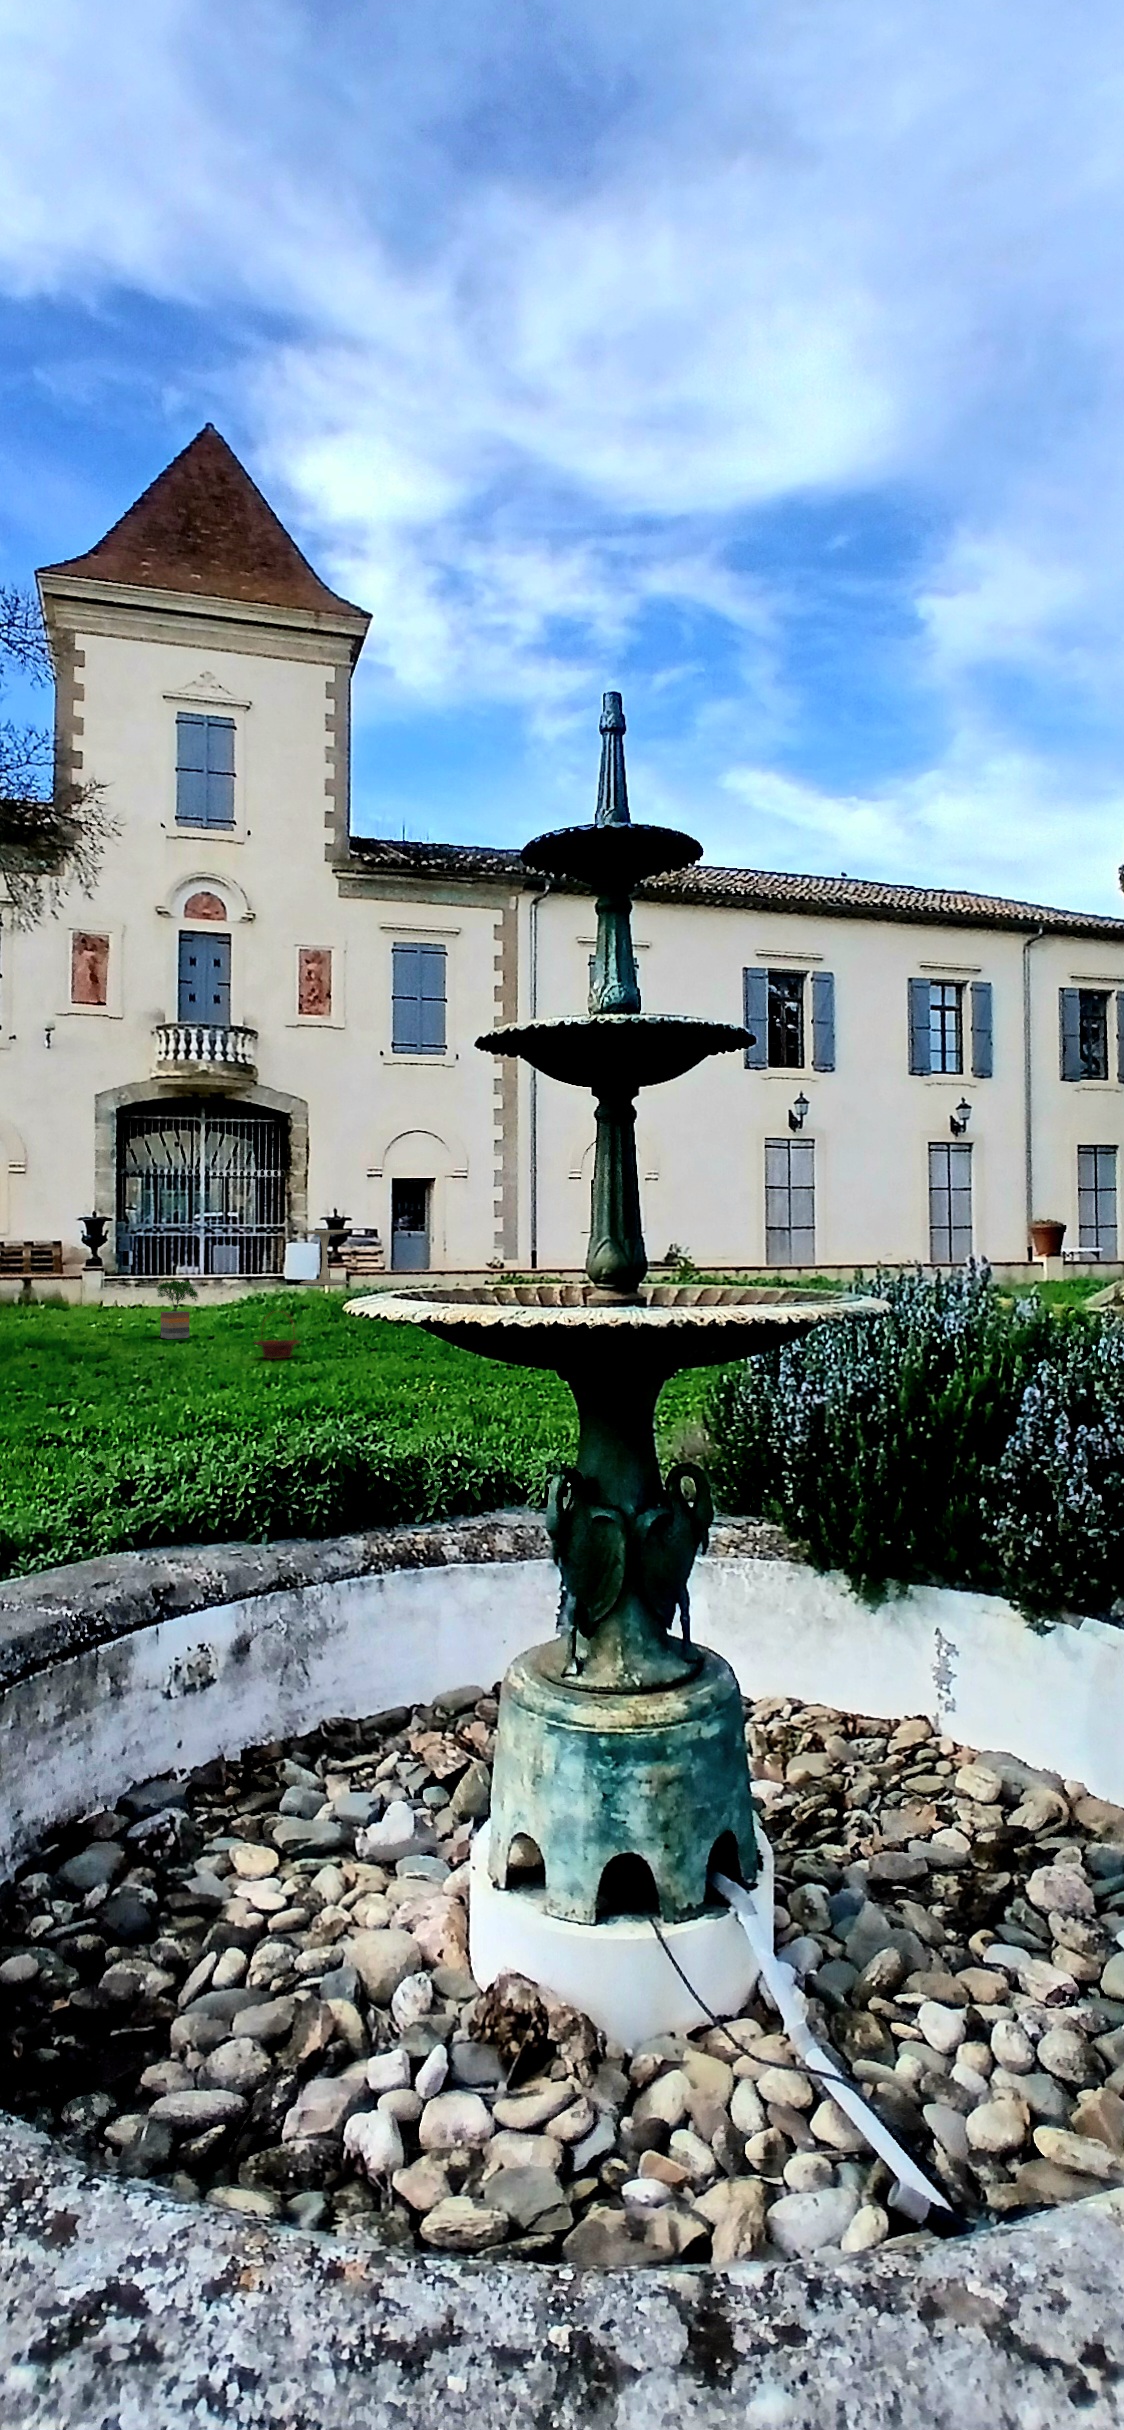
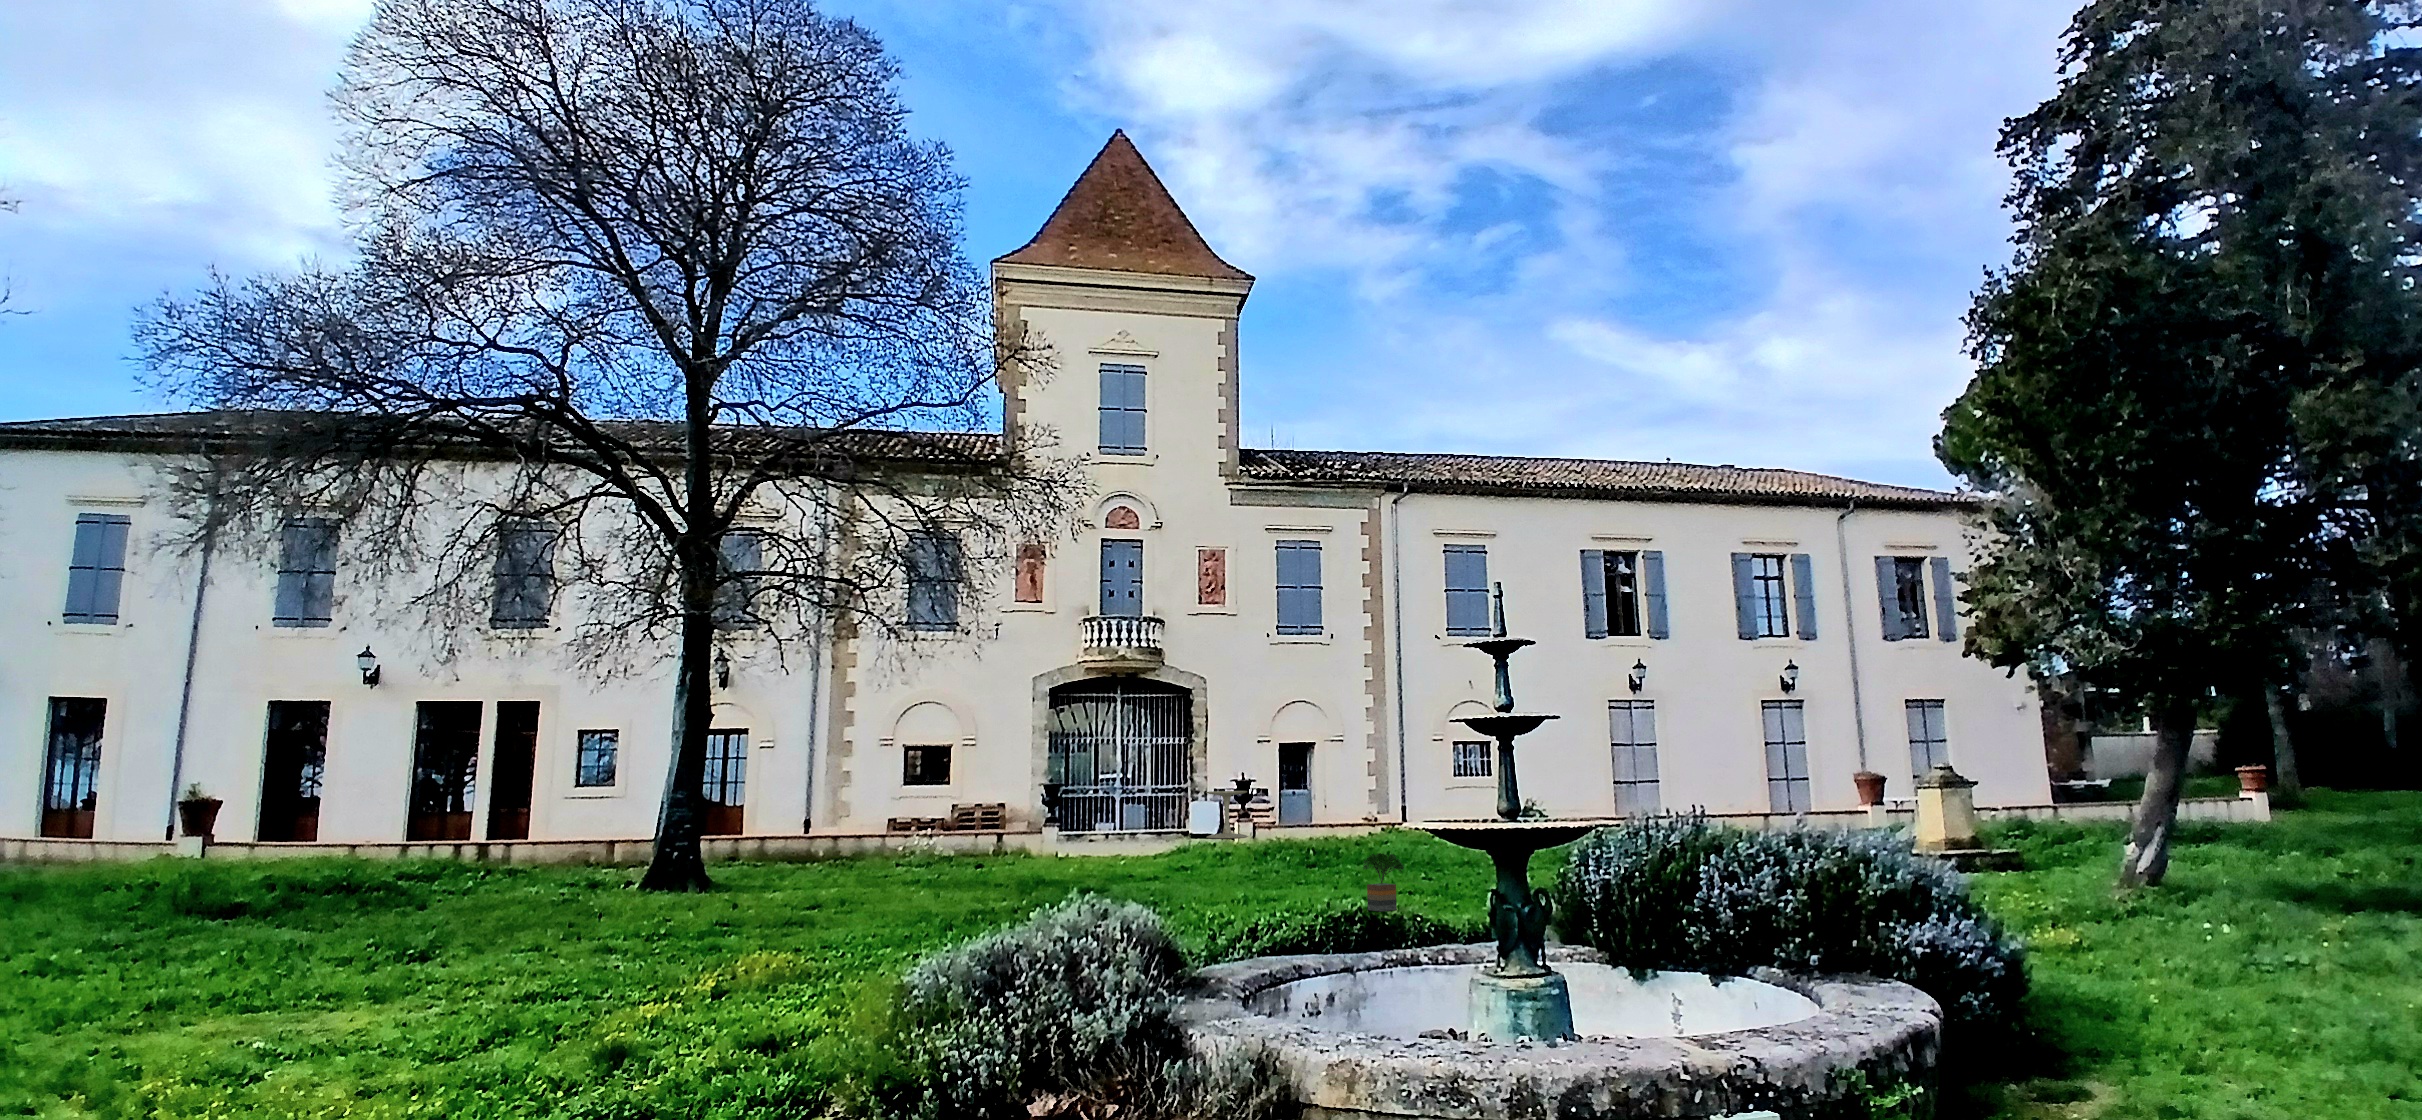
potted tree: present [157,1280,198,1339] -> present [1363,853,1404,911]
basket: present [256,1326,299,1359] -> none [1227,852,1260,887]

